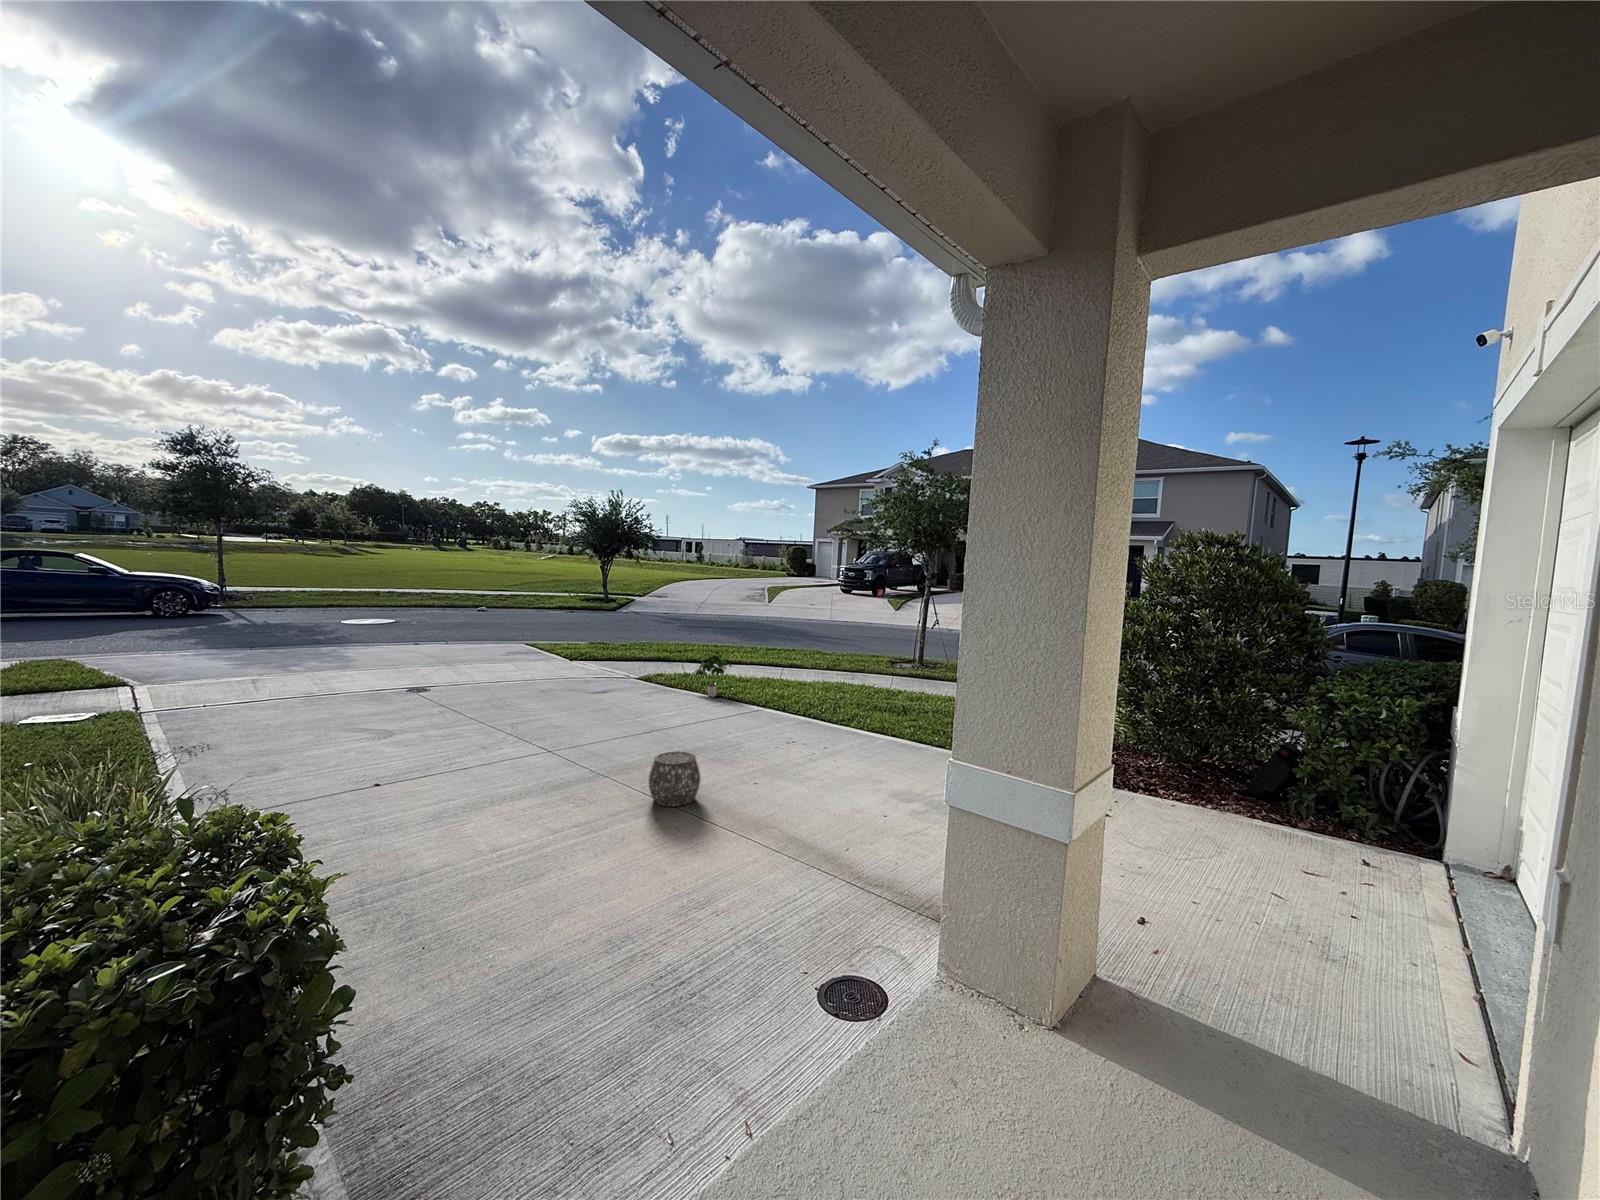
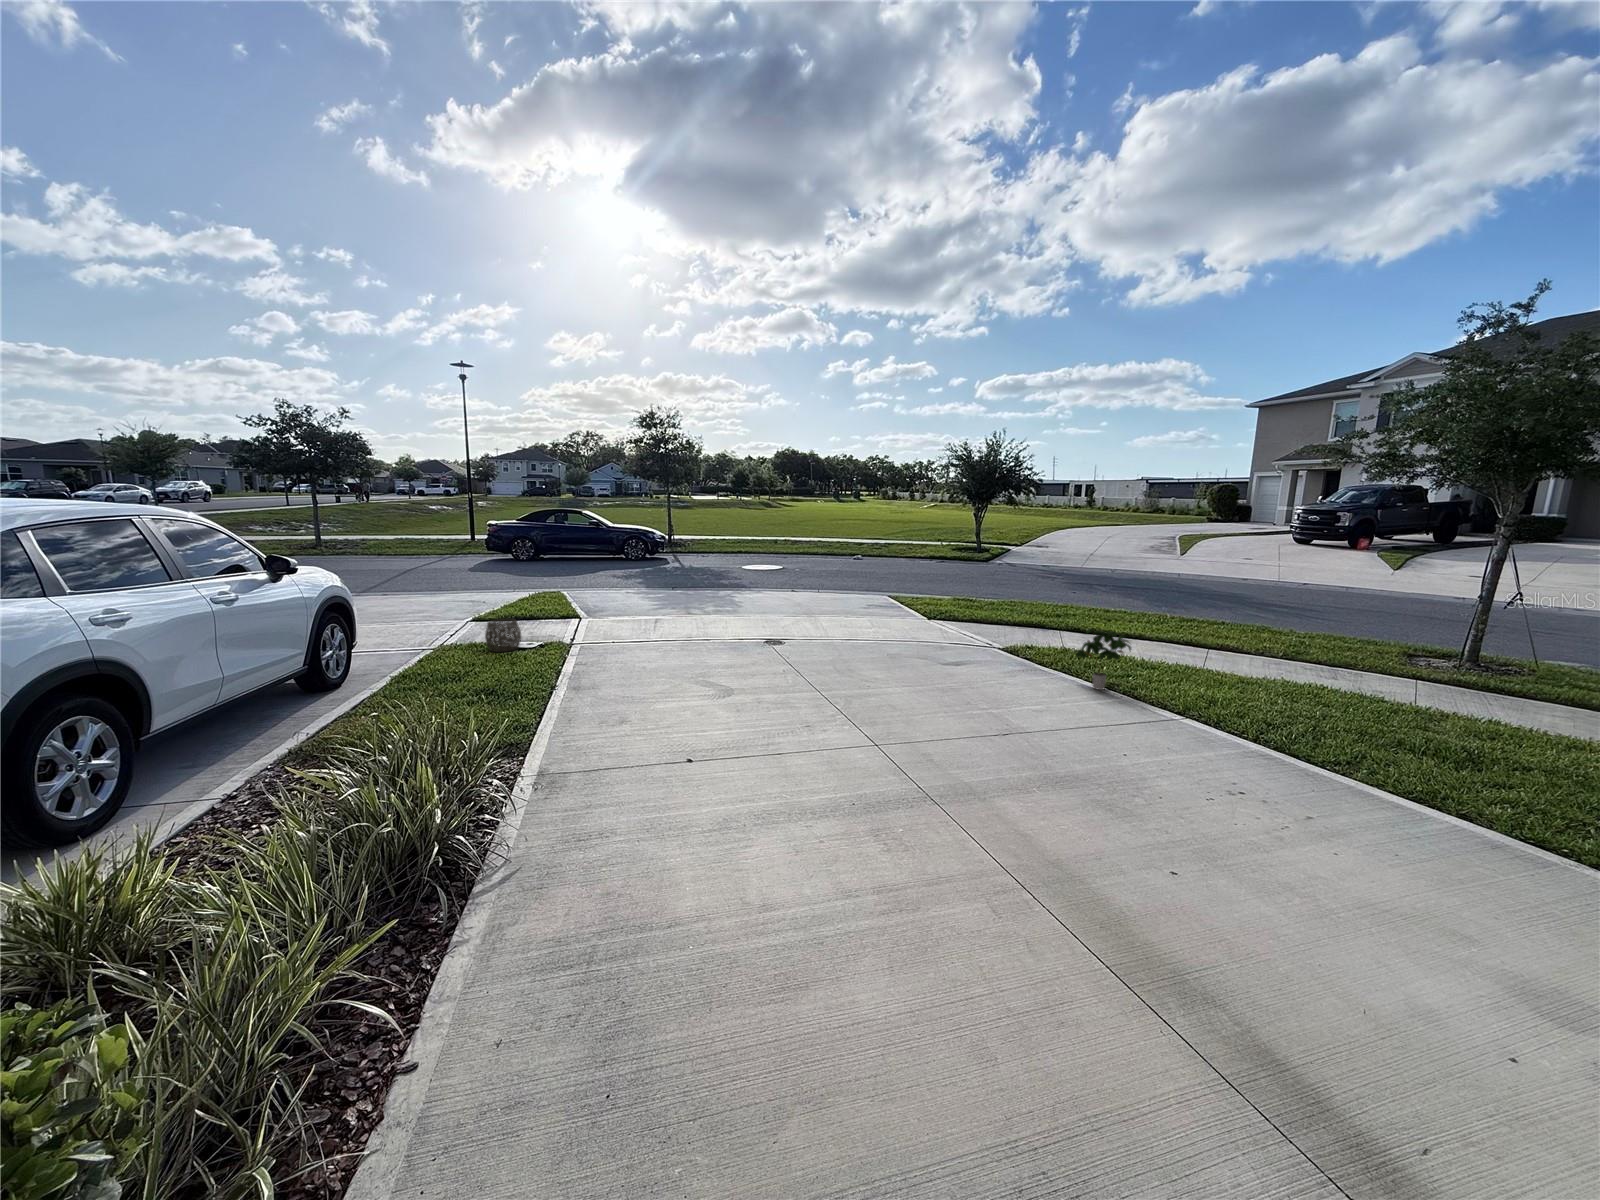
woven basket: present [648,751,700,807] -> present [485,619,521,652]

